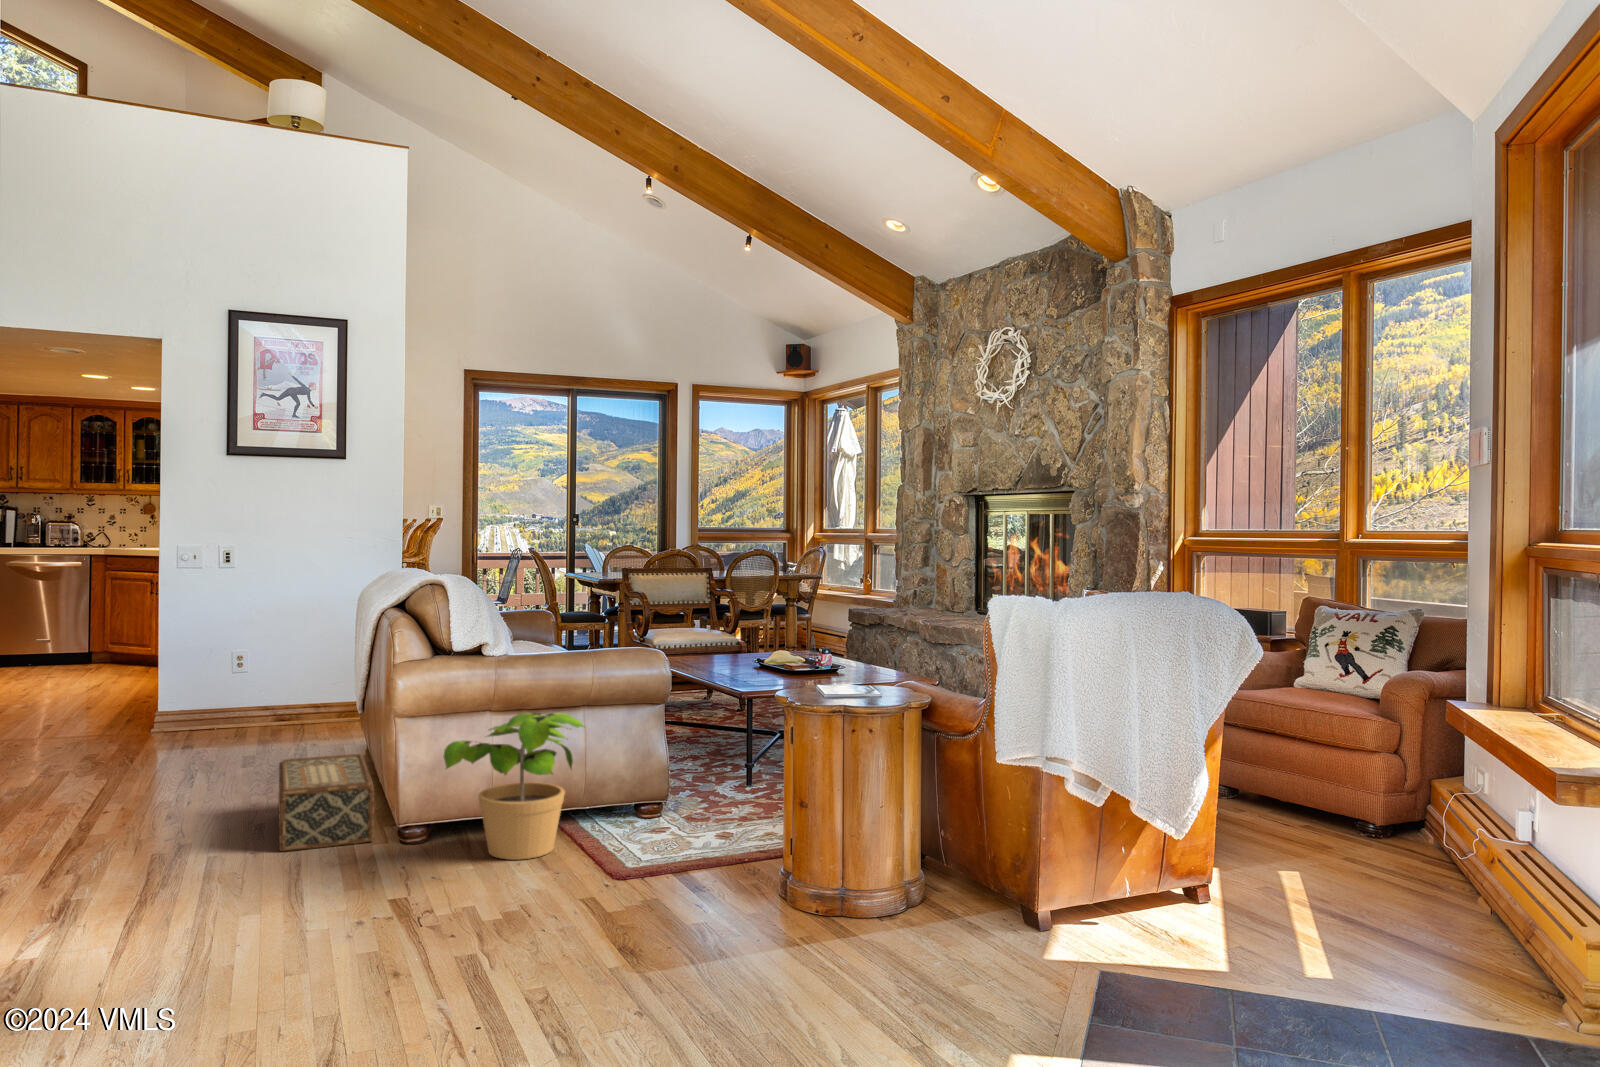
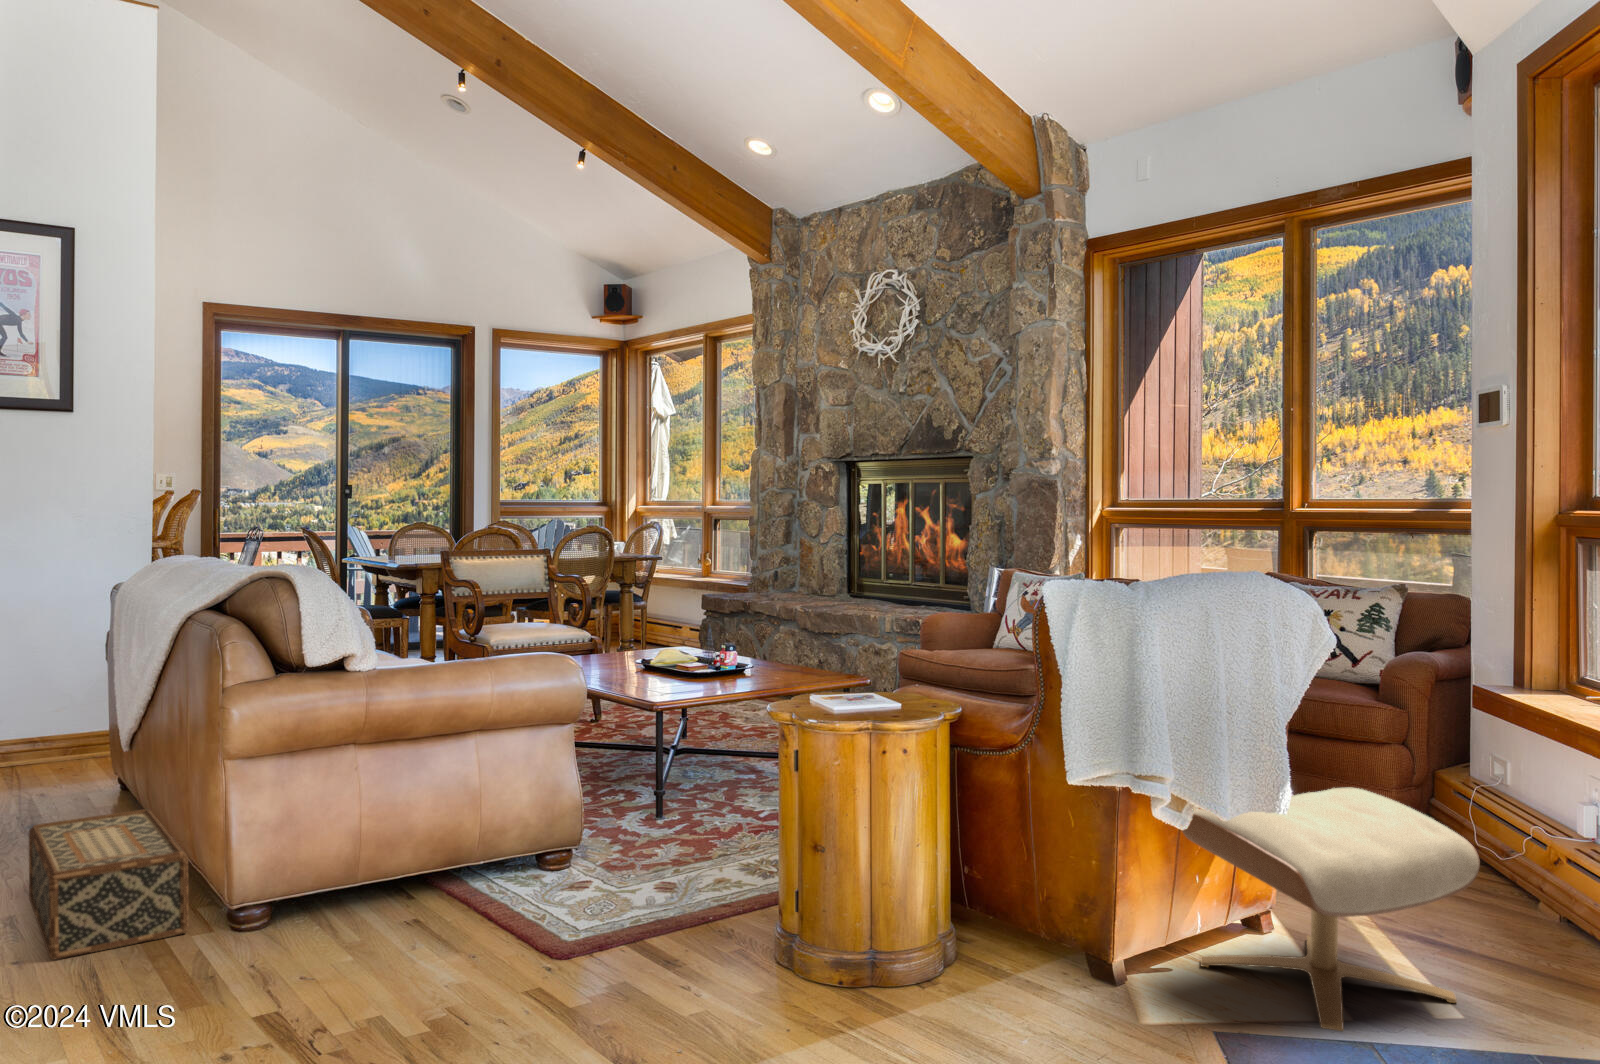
potted plant: present [444,713,585,860] -> none [304,746,514,944]
ottoman: none [1105,782,1363,979] -> present [1182,788,1480,1031]

